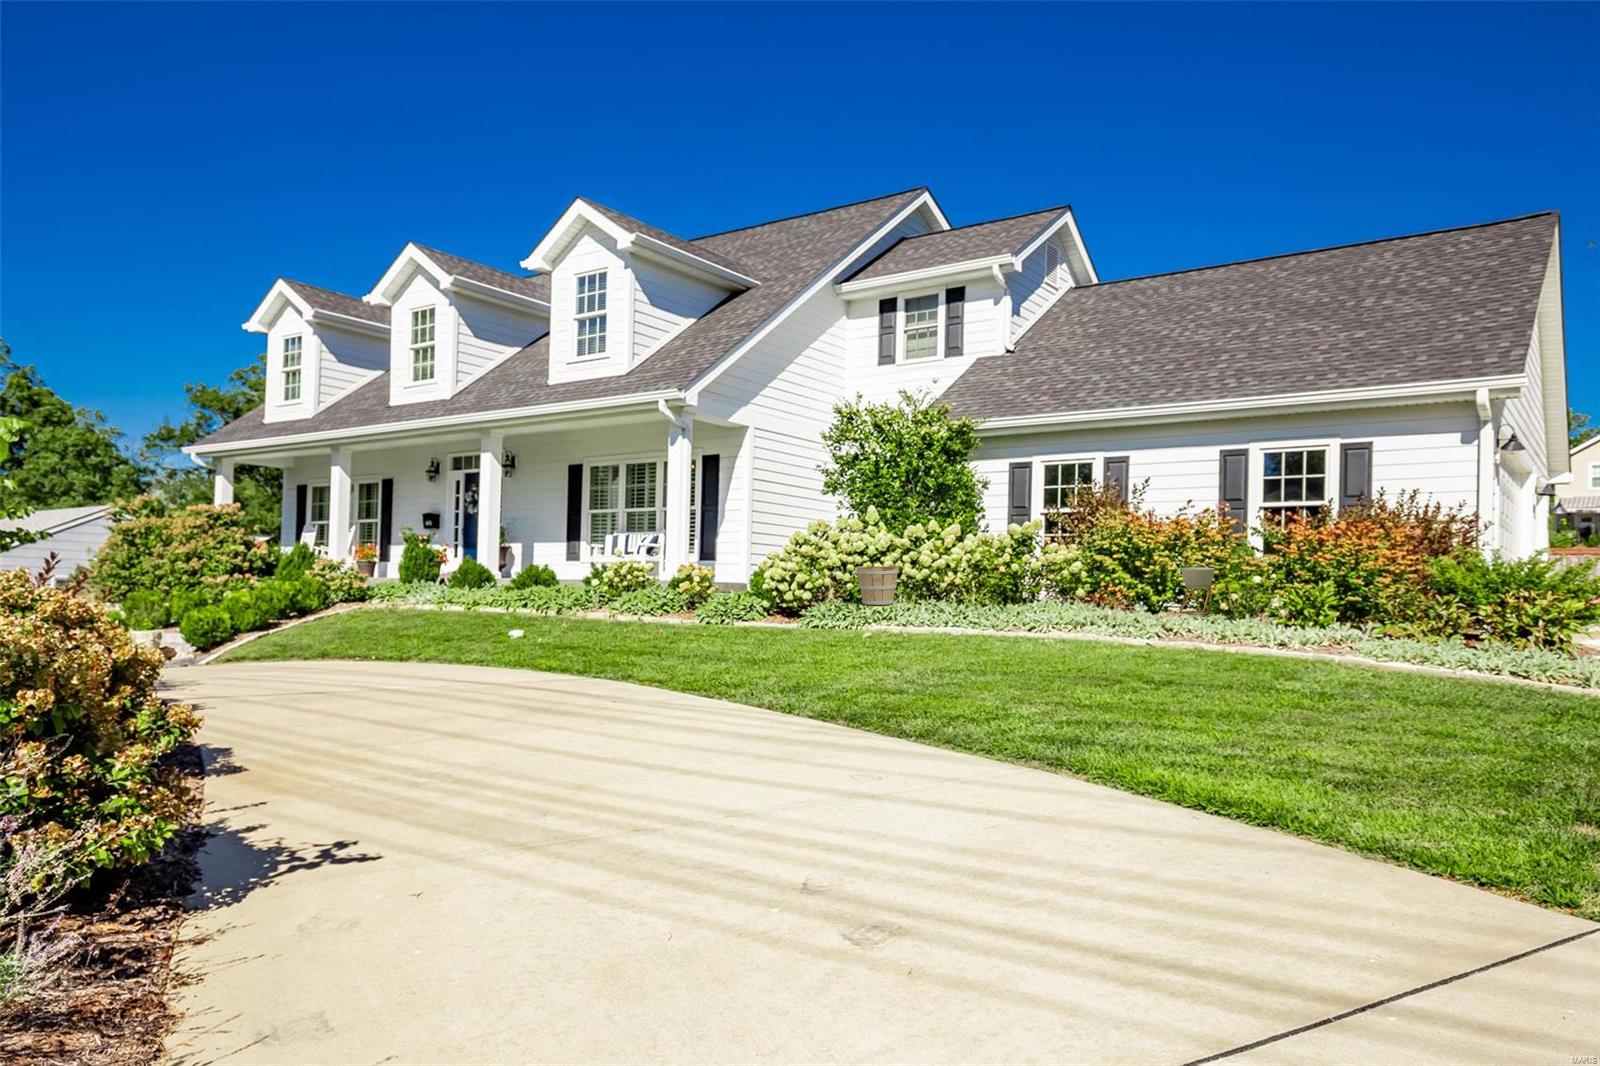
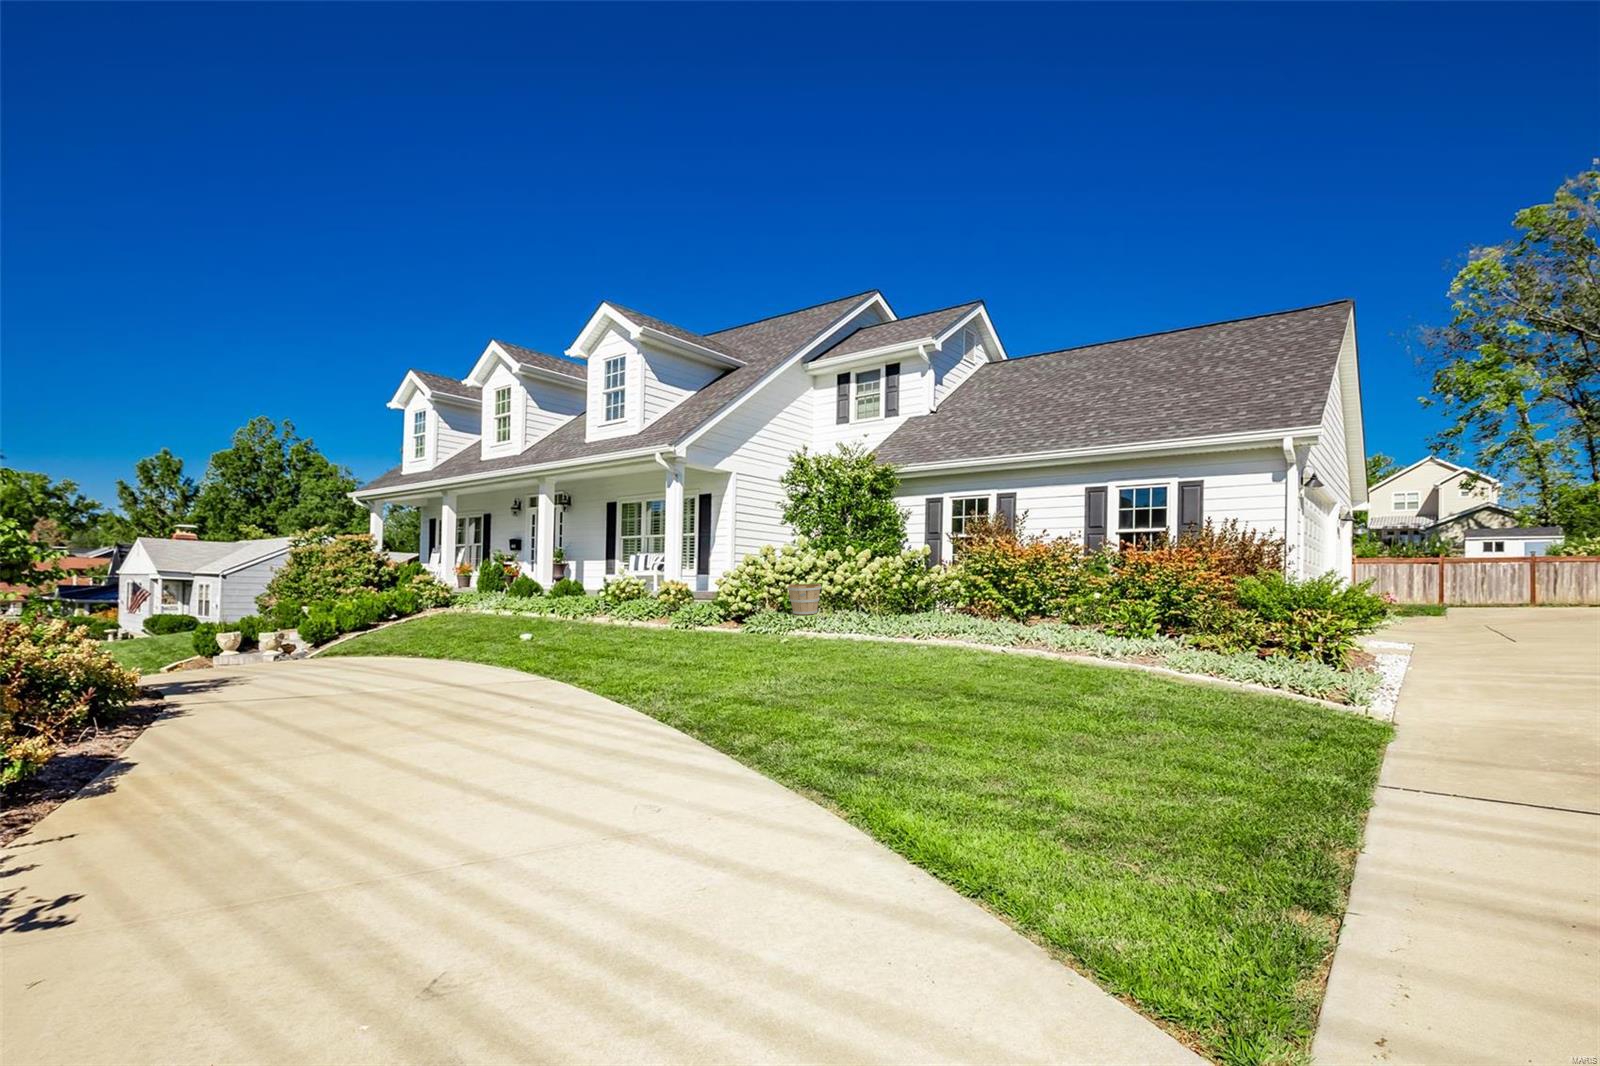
planter: present [1180,567,1215,615] -> none [1035,586,1062,625]

